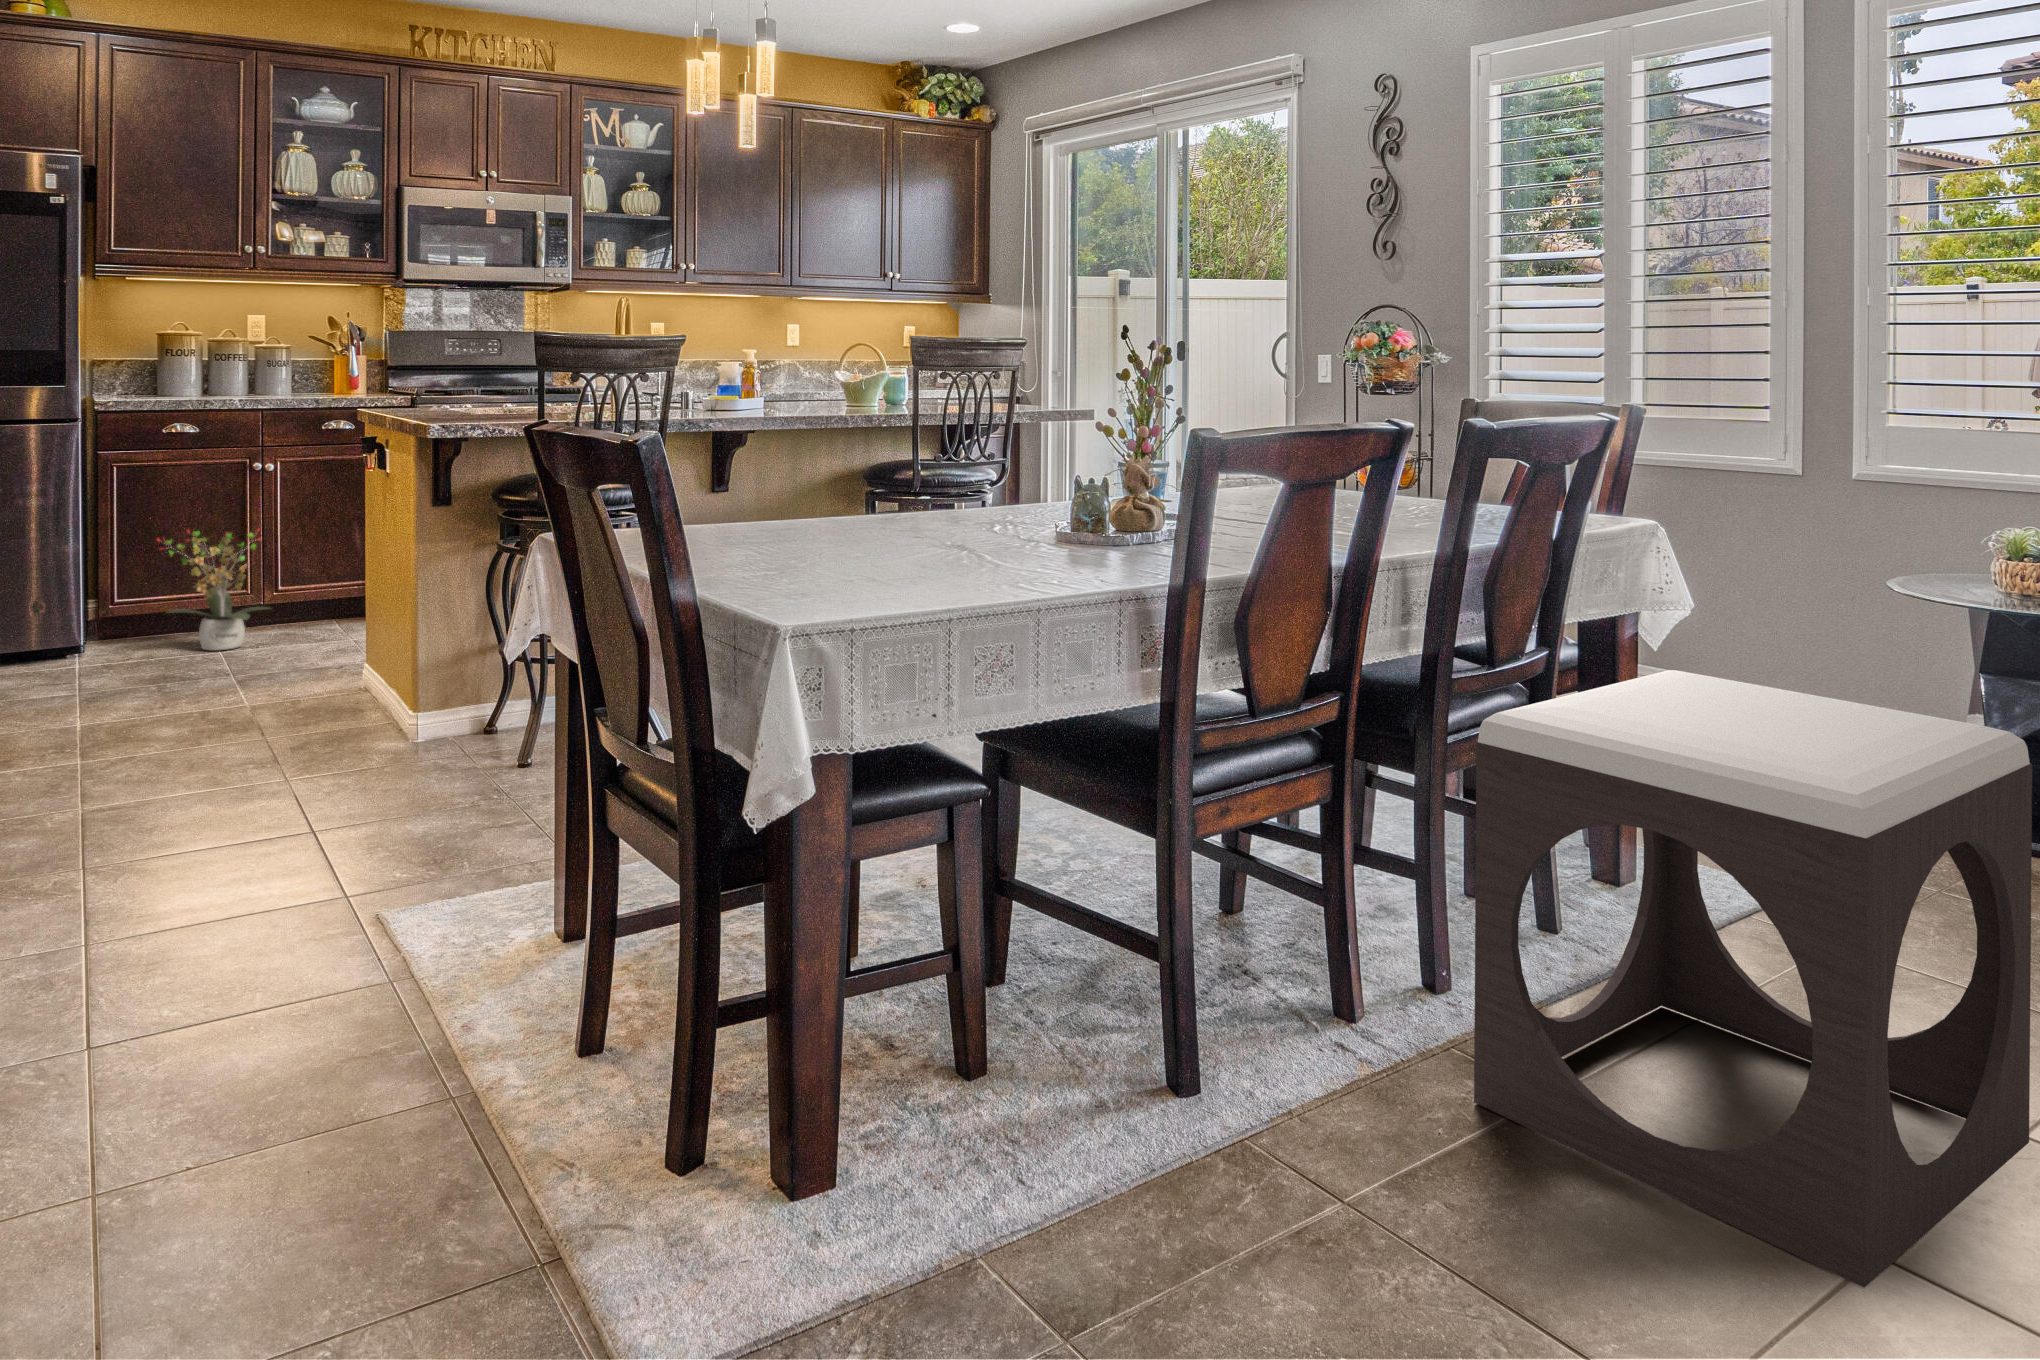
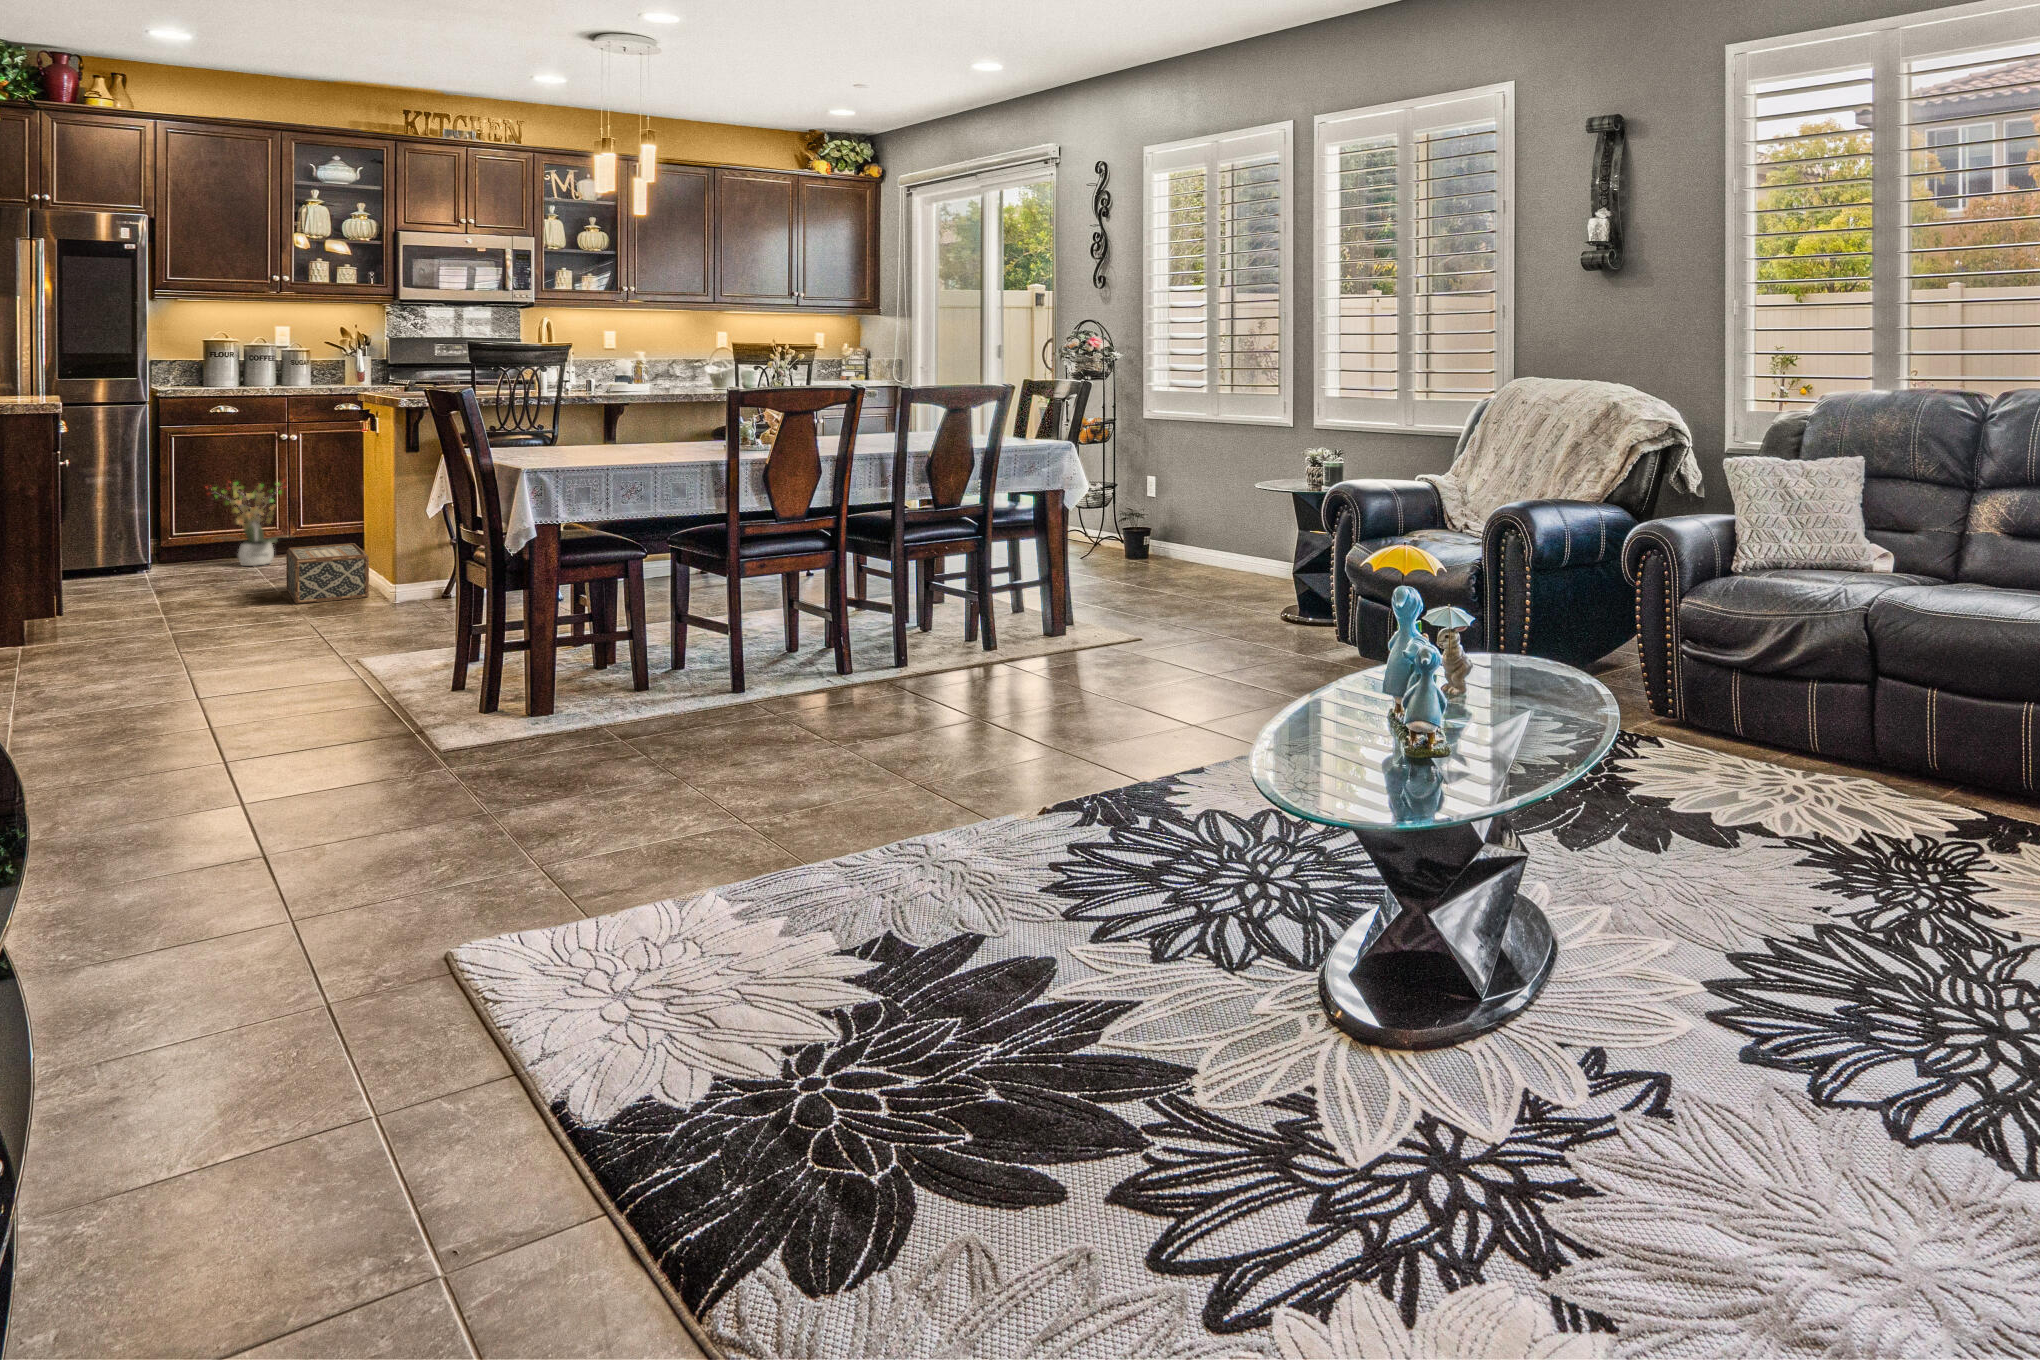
woven basket: none [263,635,380,740] -> present [286,543,369,604]
footstool: present [1474,670,2032,1288] -> none [877,499,1109,718]

